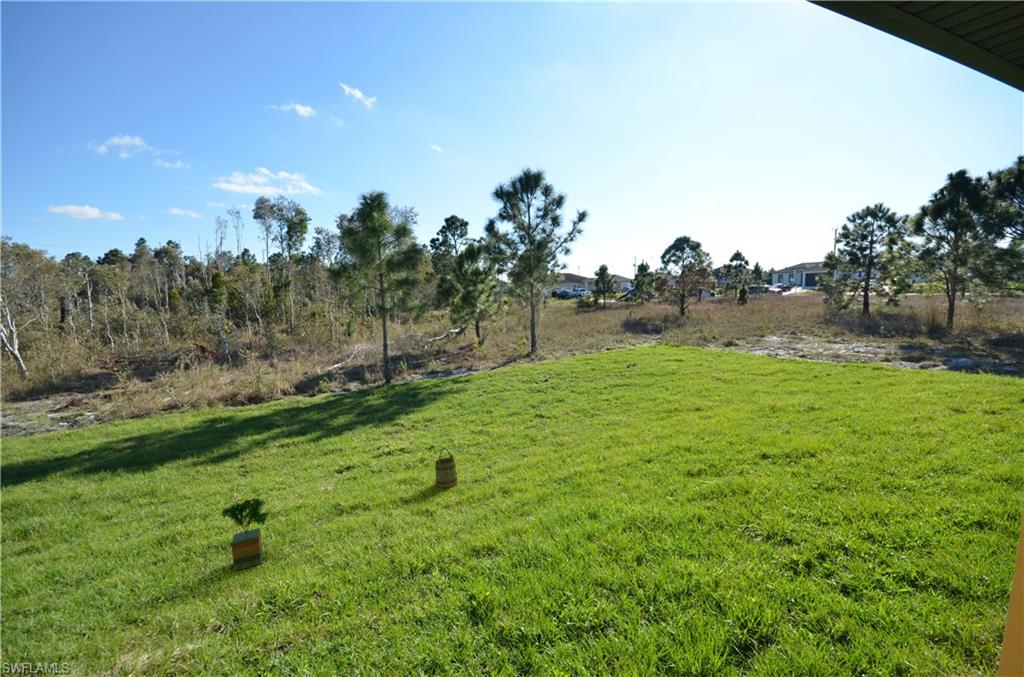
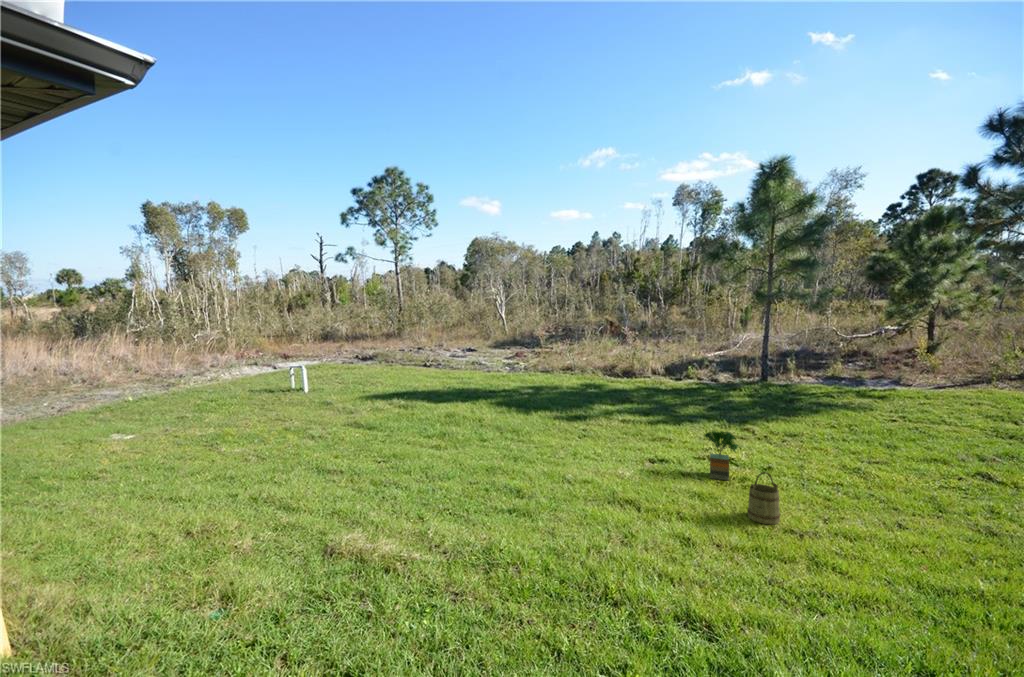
potted tree: present [221,498,269,571] -> present [705,431,738,480]

